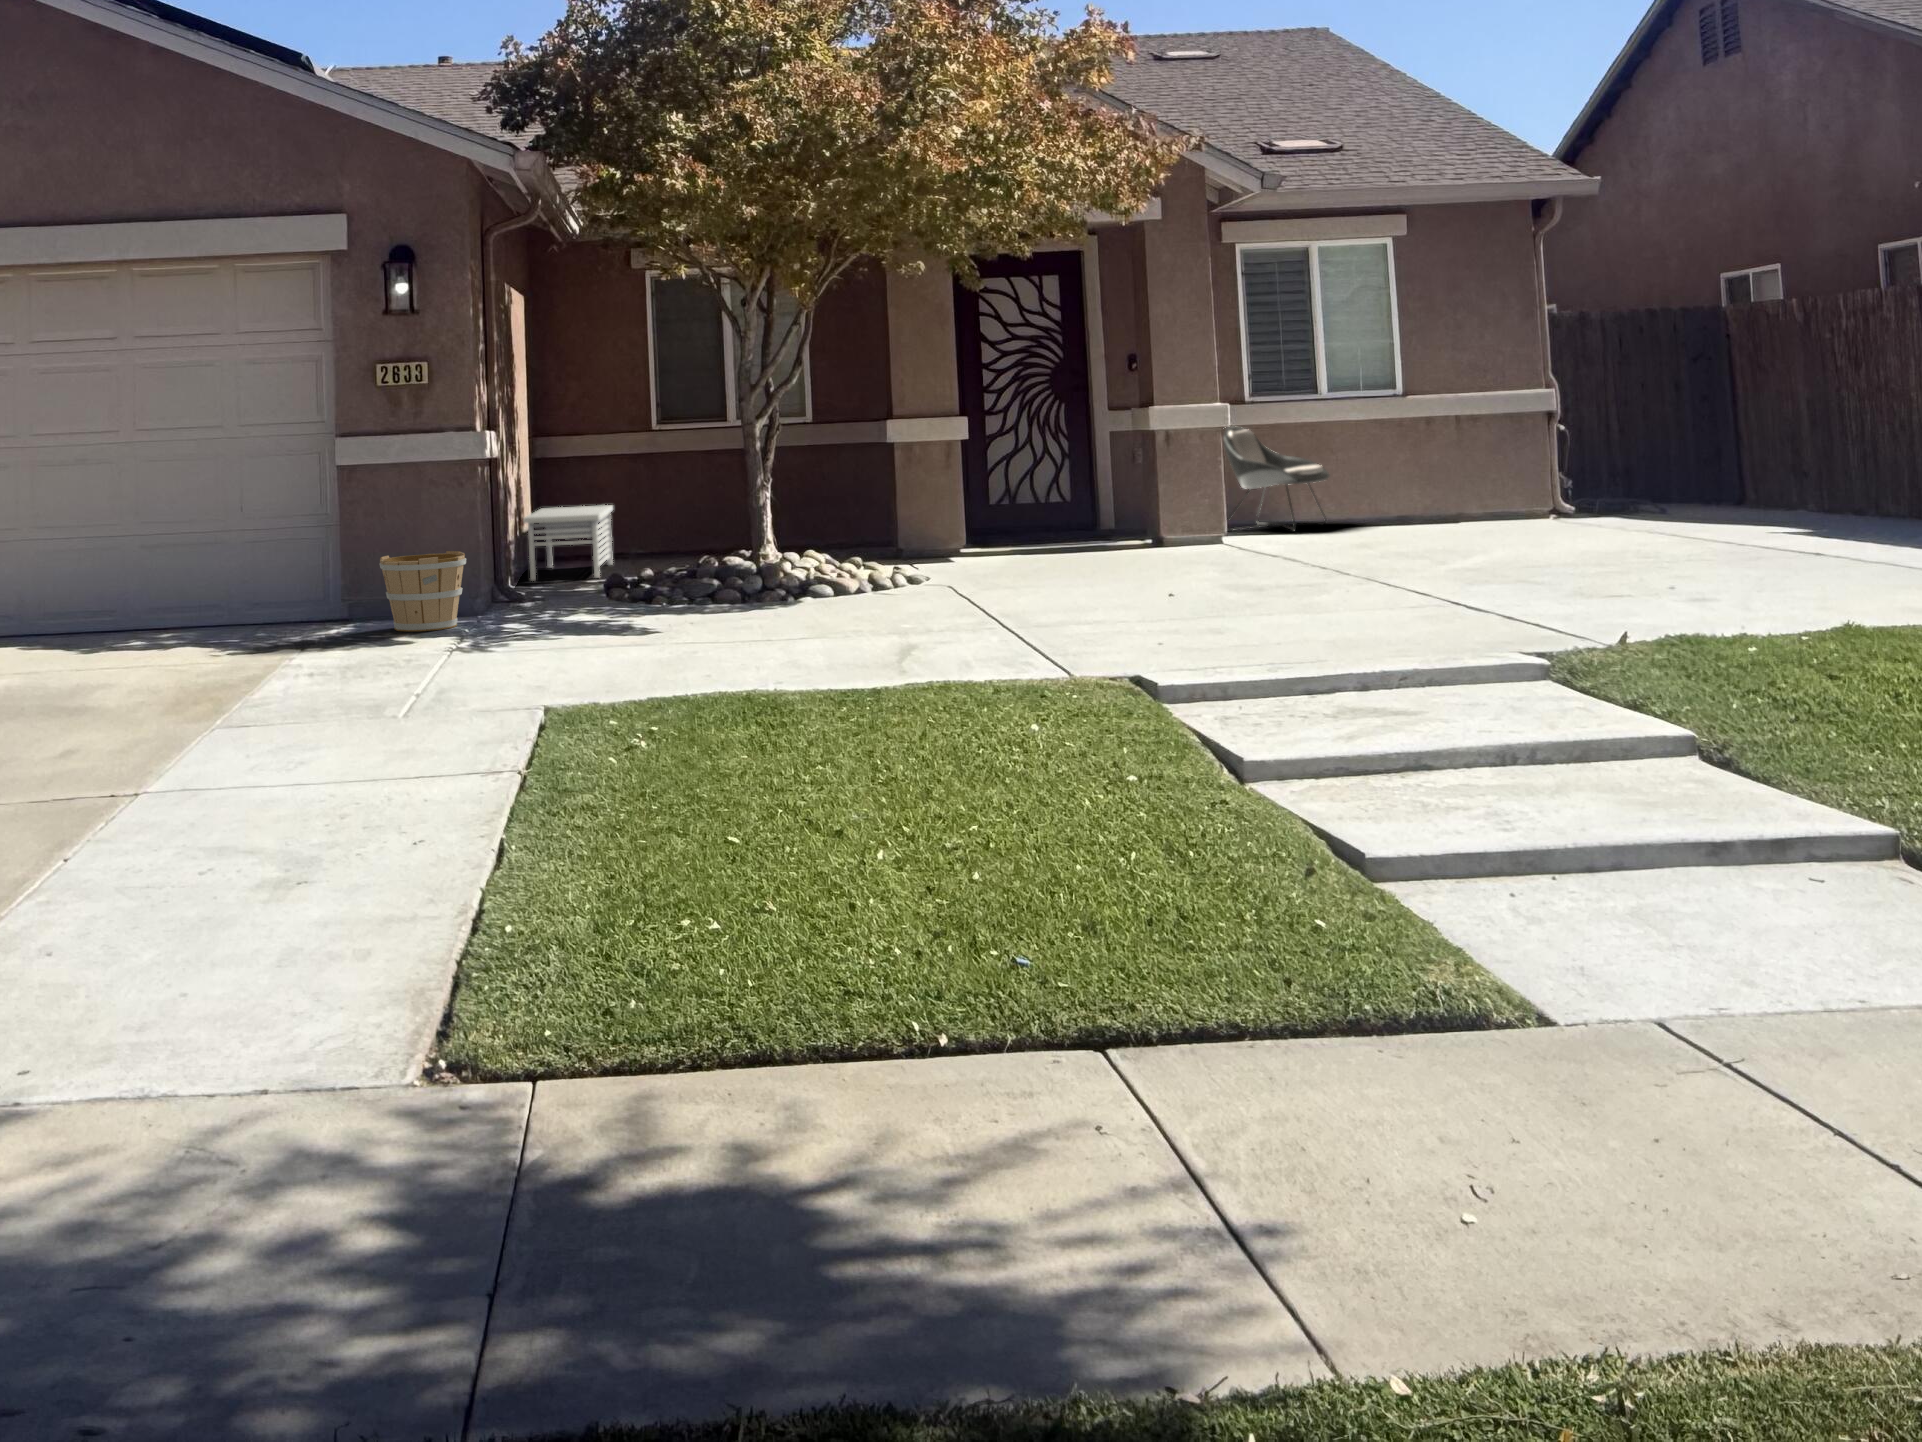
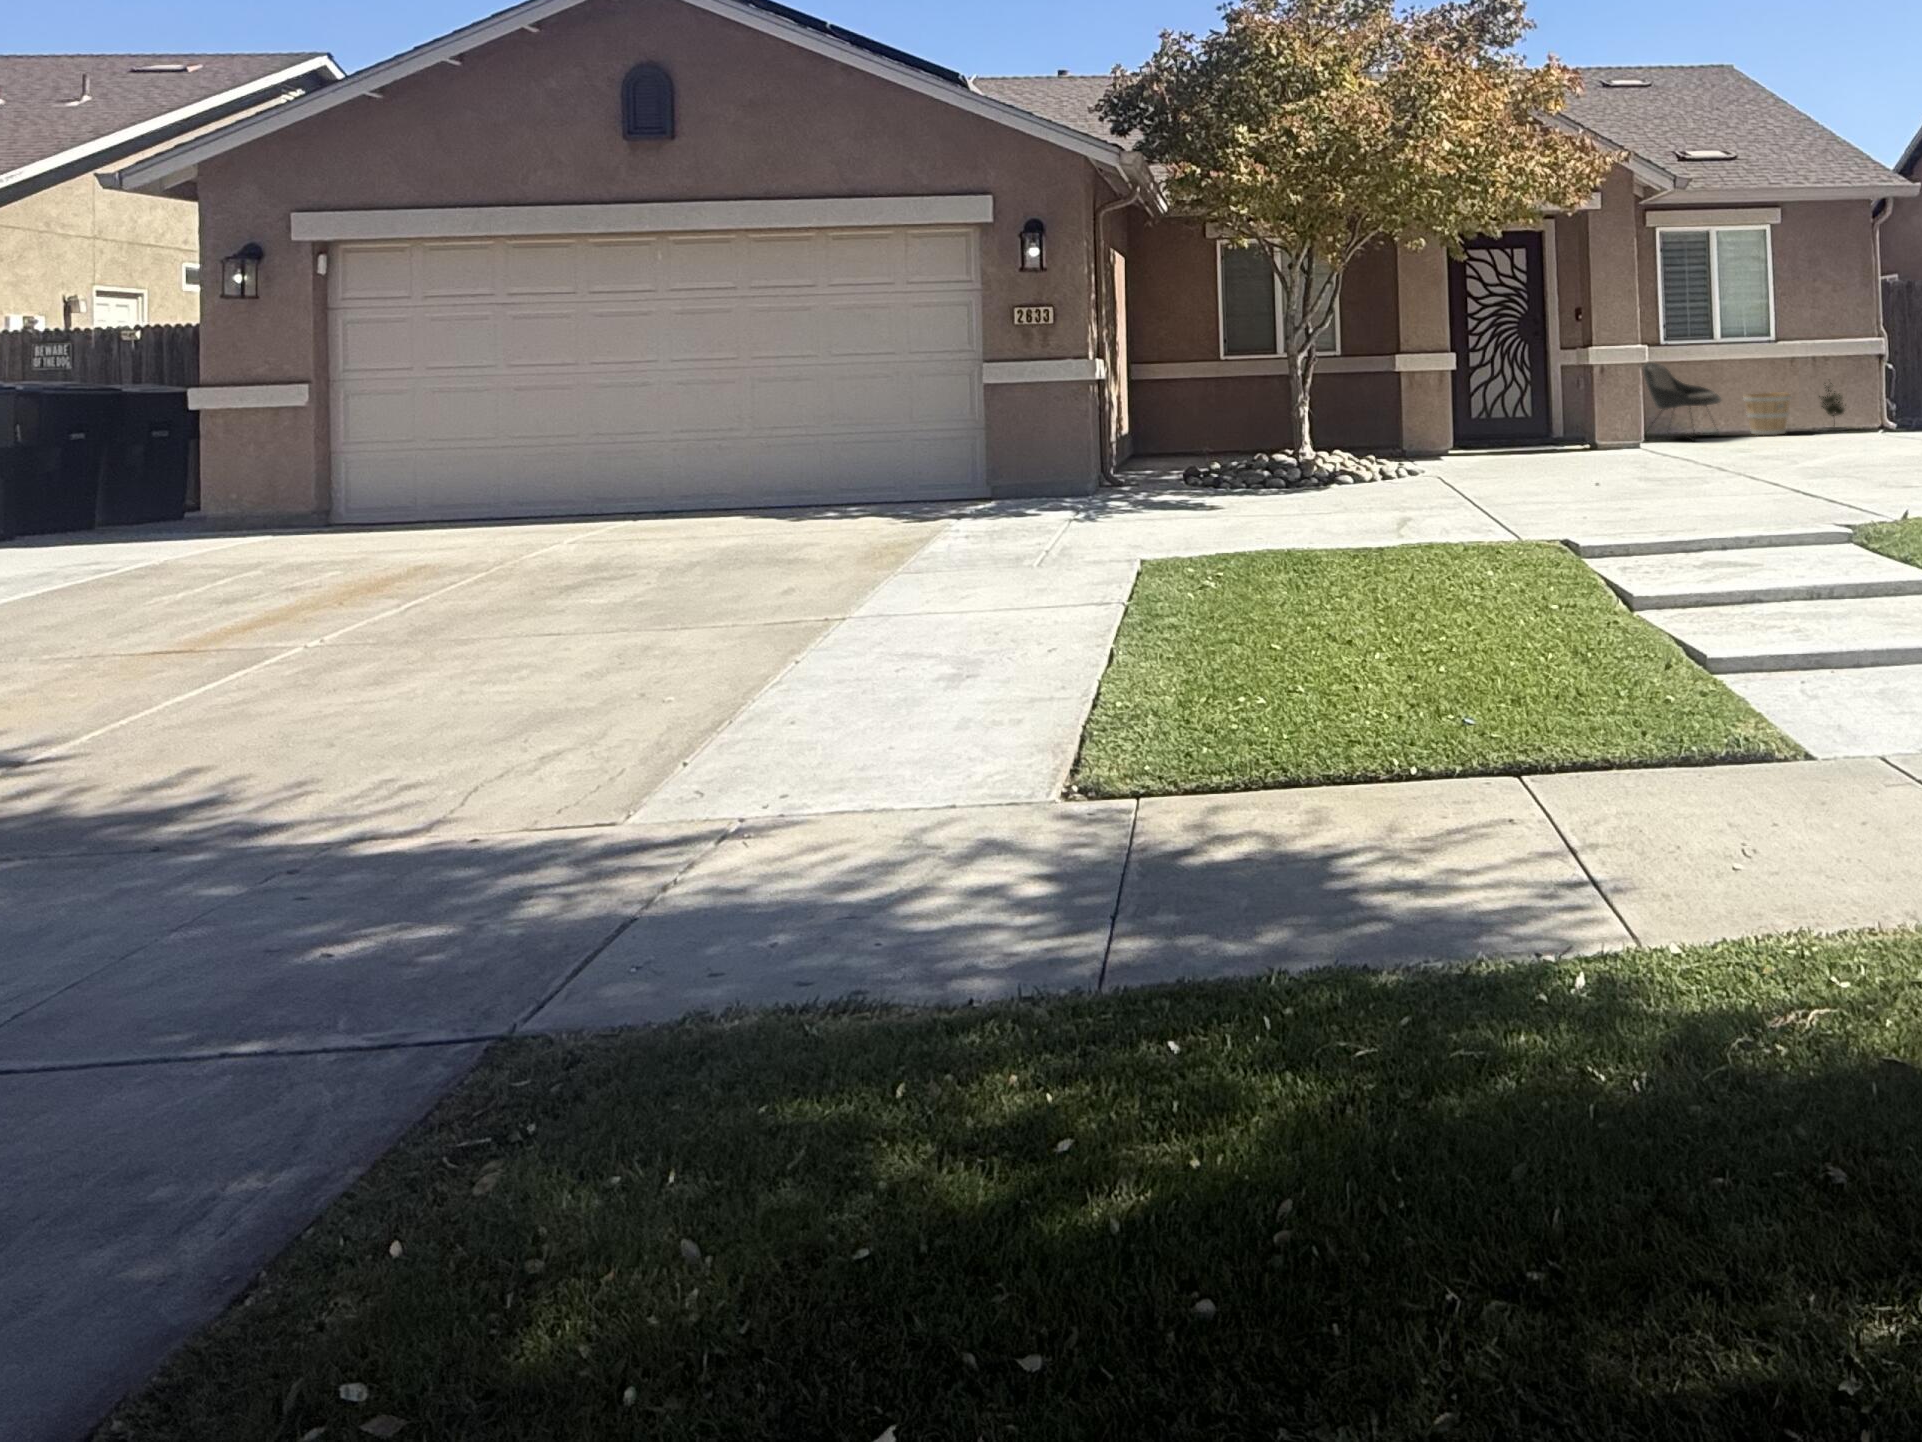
potted tree: none [1460,444,1504,516] -> present [1819,383,1846,431]
storage bench: present [523,505,613,581] -> none [1121,416,1189,472]
wooden bucket: present [379,551,466,632] -> present [1743,392,1791,435]

